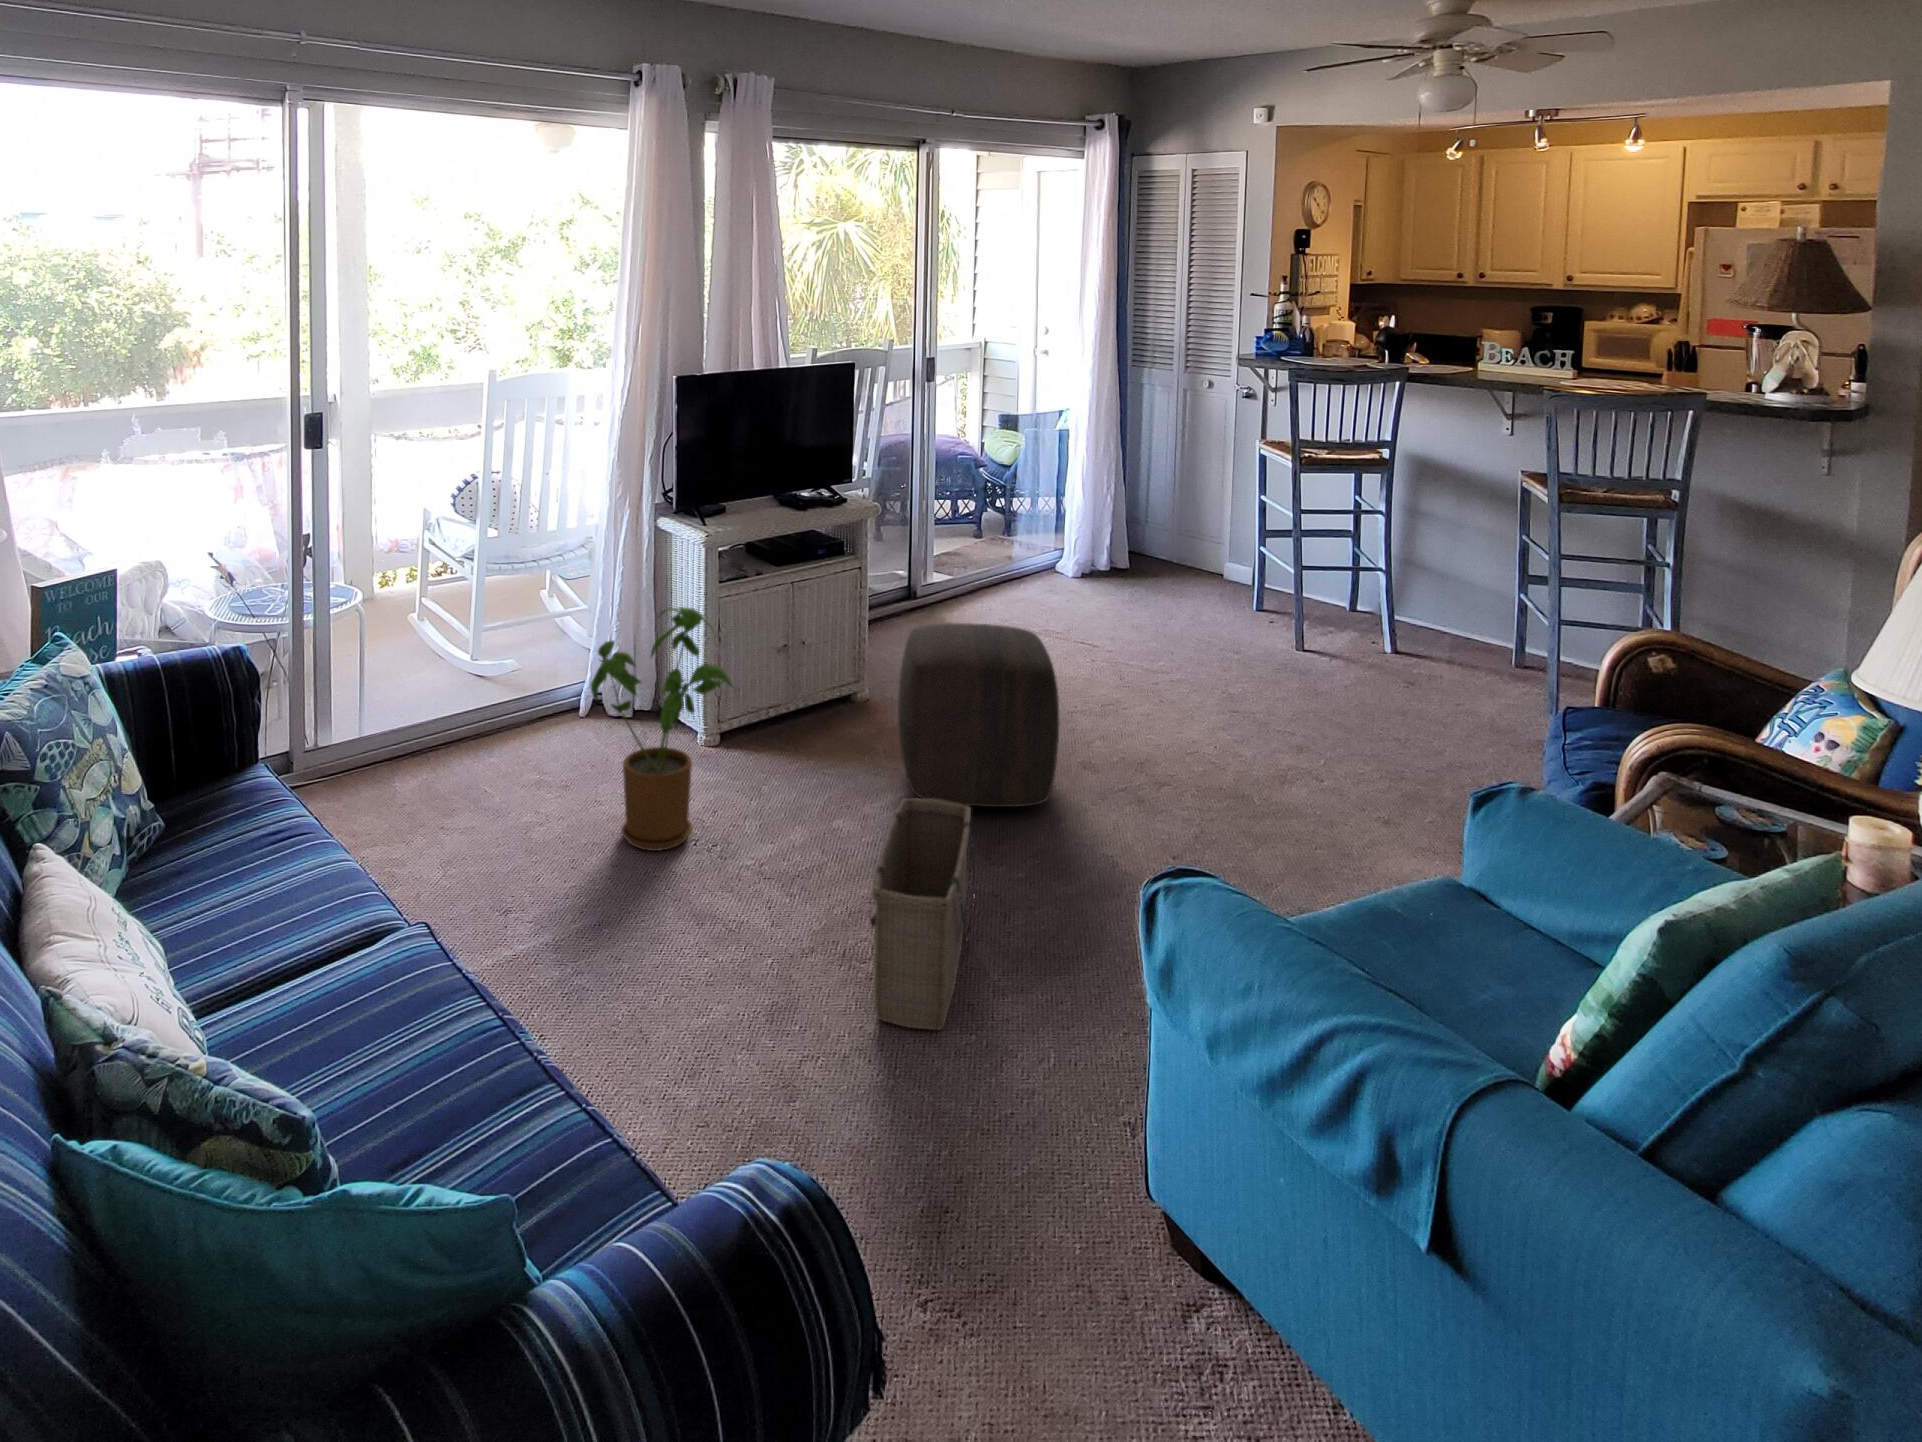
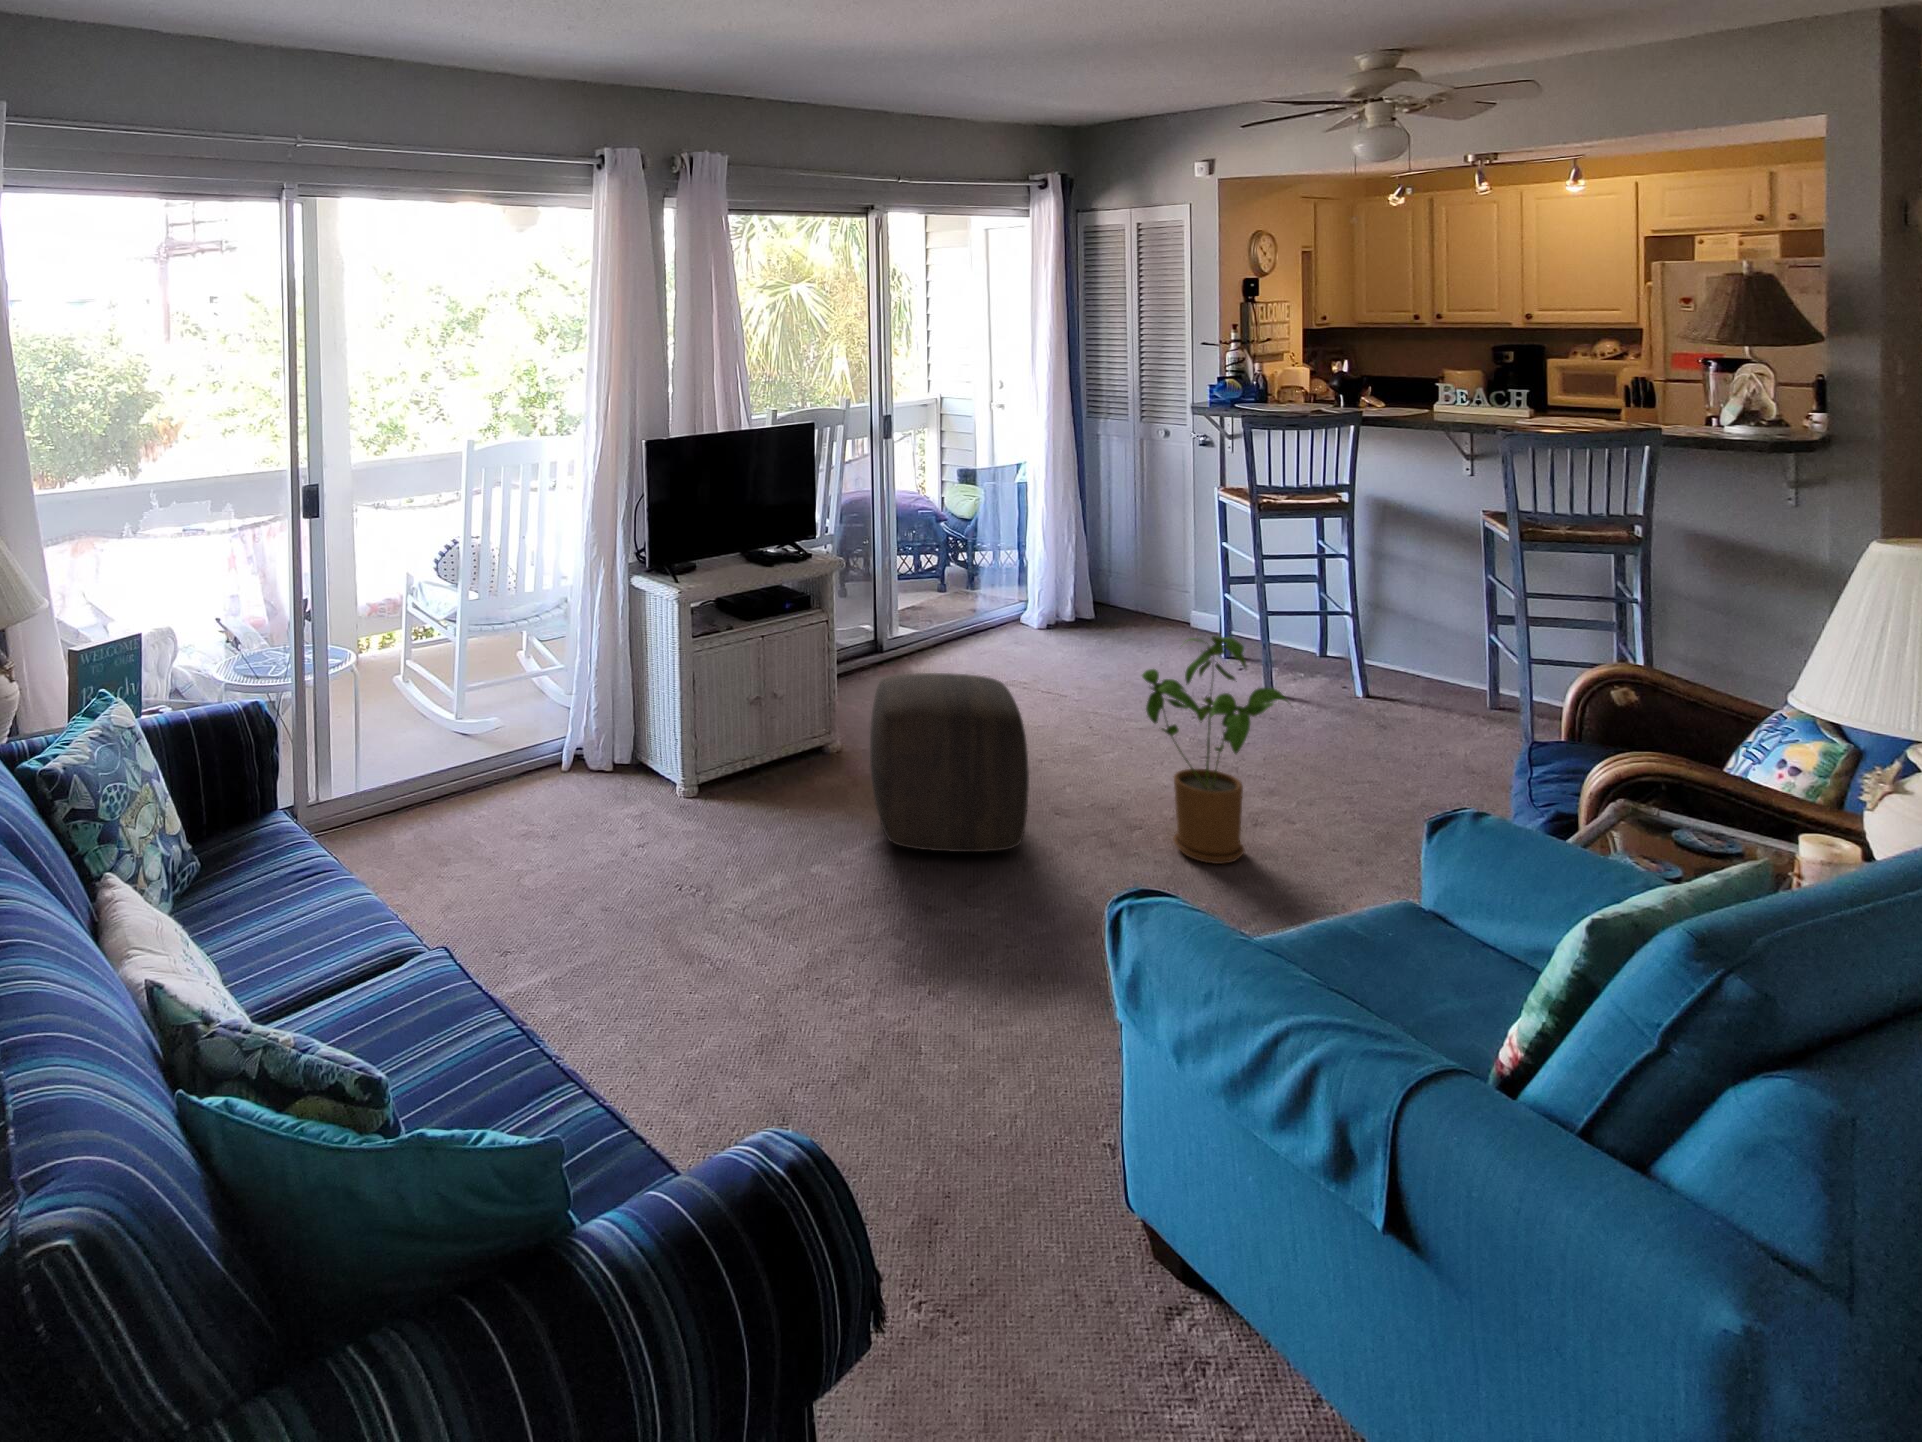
house plant: present [591,607,733,851] -> present [1142,636,1288,864]
basket: present [870,798,973,1030] -> none [852,839,952,1059]

